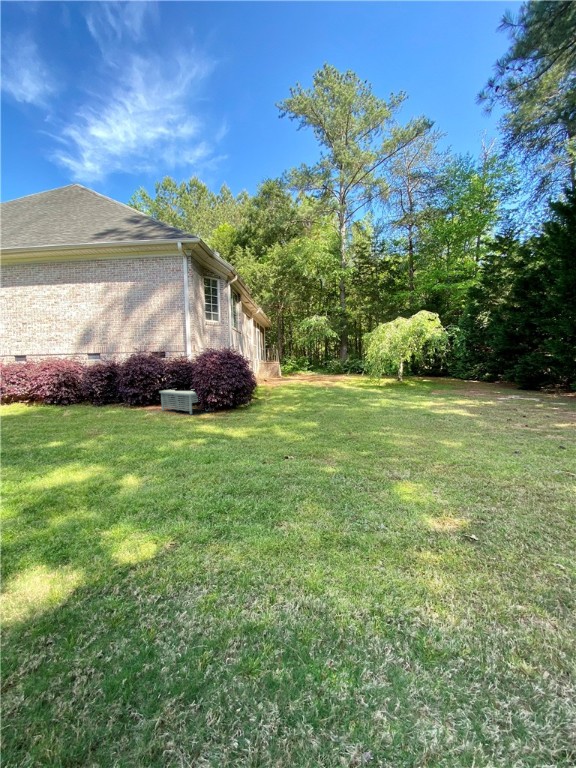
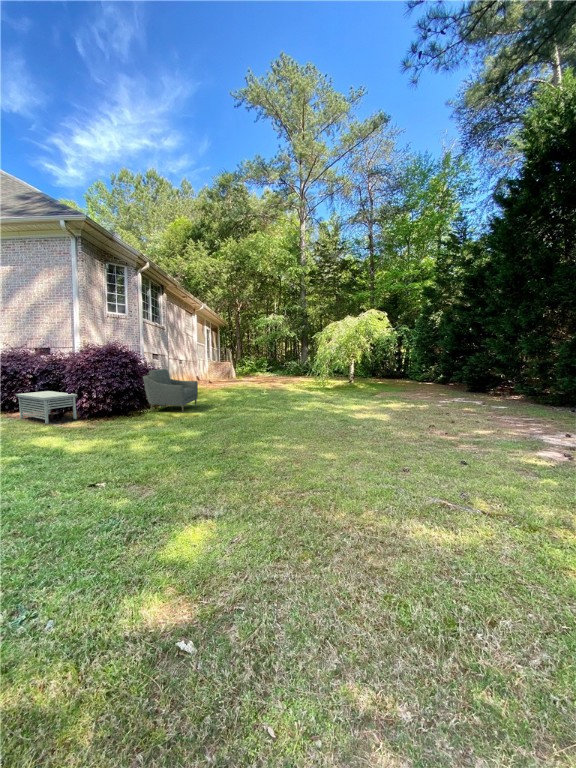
chair: none [253,369,292,406] -> present [143,369,198,412]

